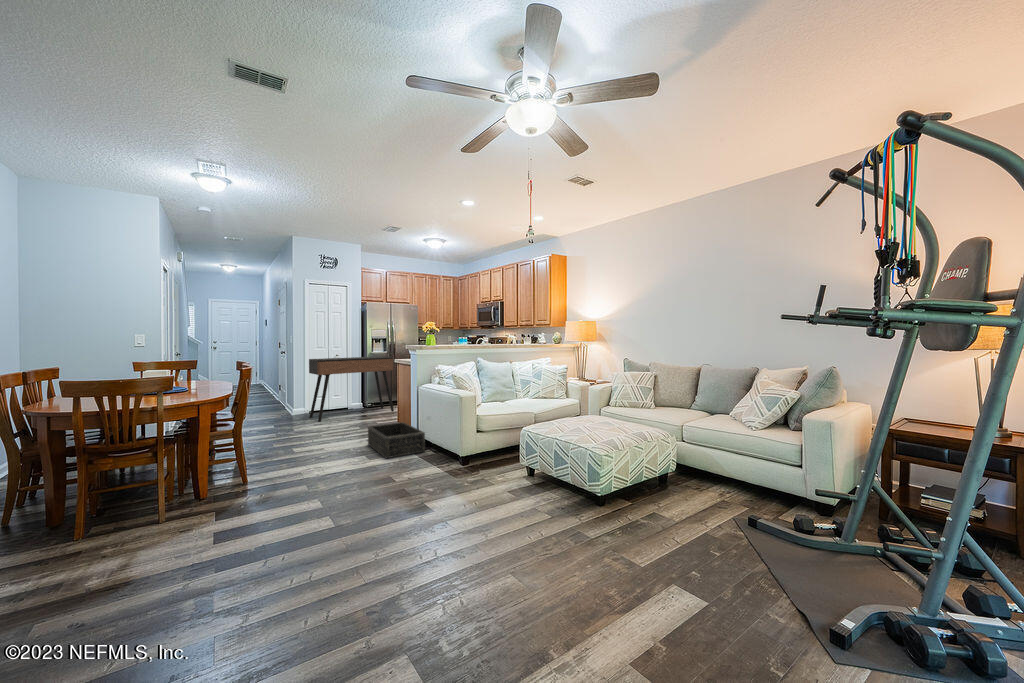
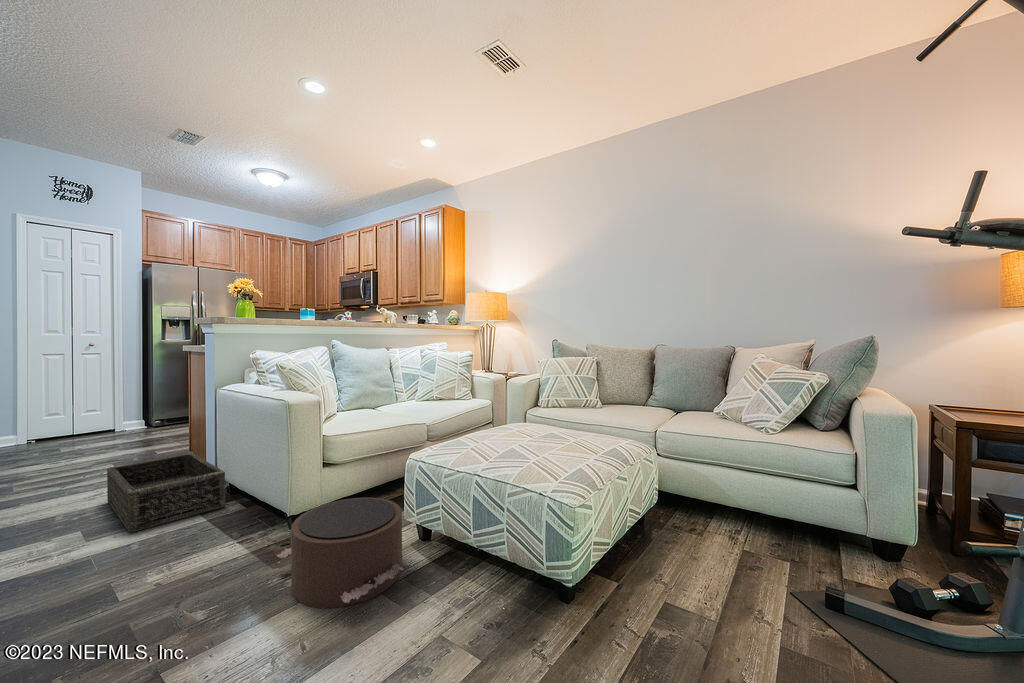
console table: present [309,356,394,422] -> none [16,347,199,460]
pouf: none [458,448,520,495] -> present [277,498,404,608]

